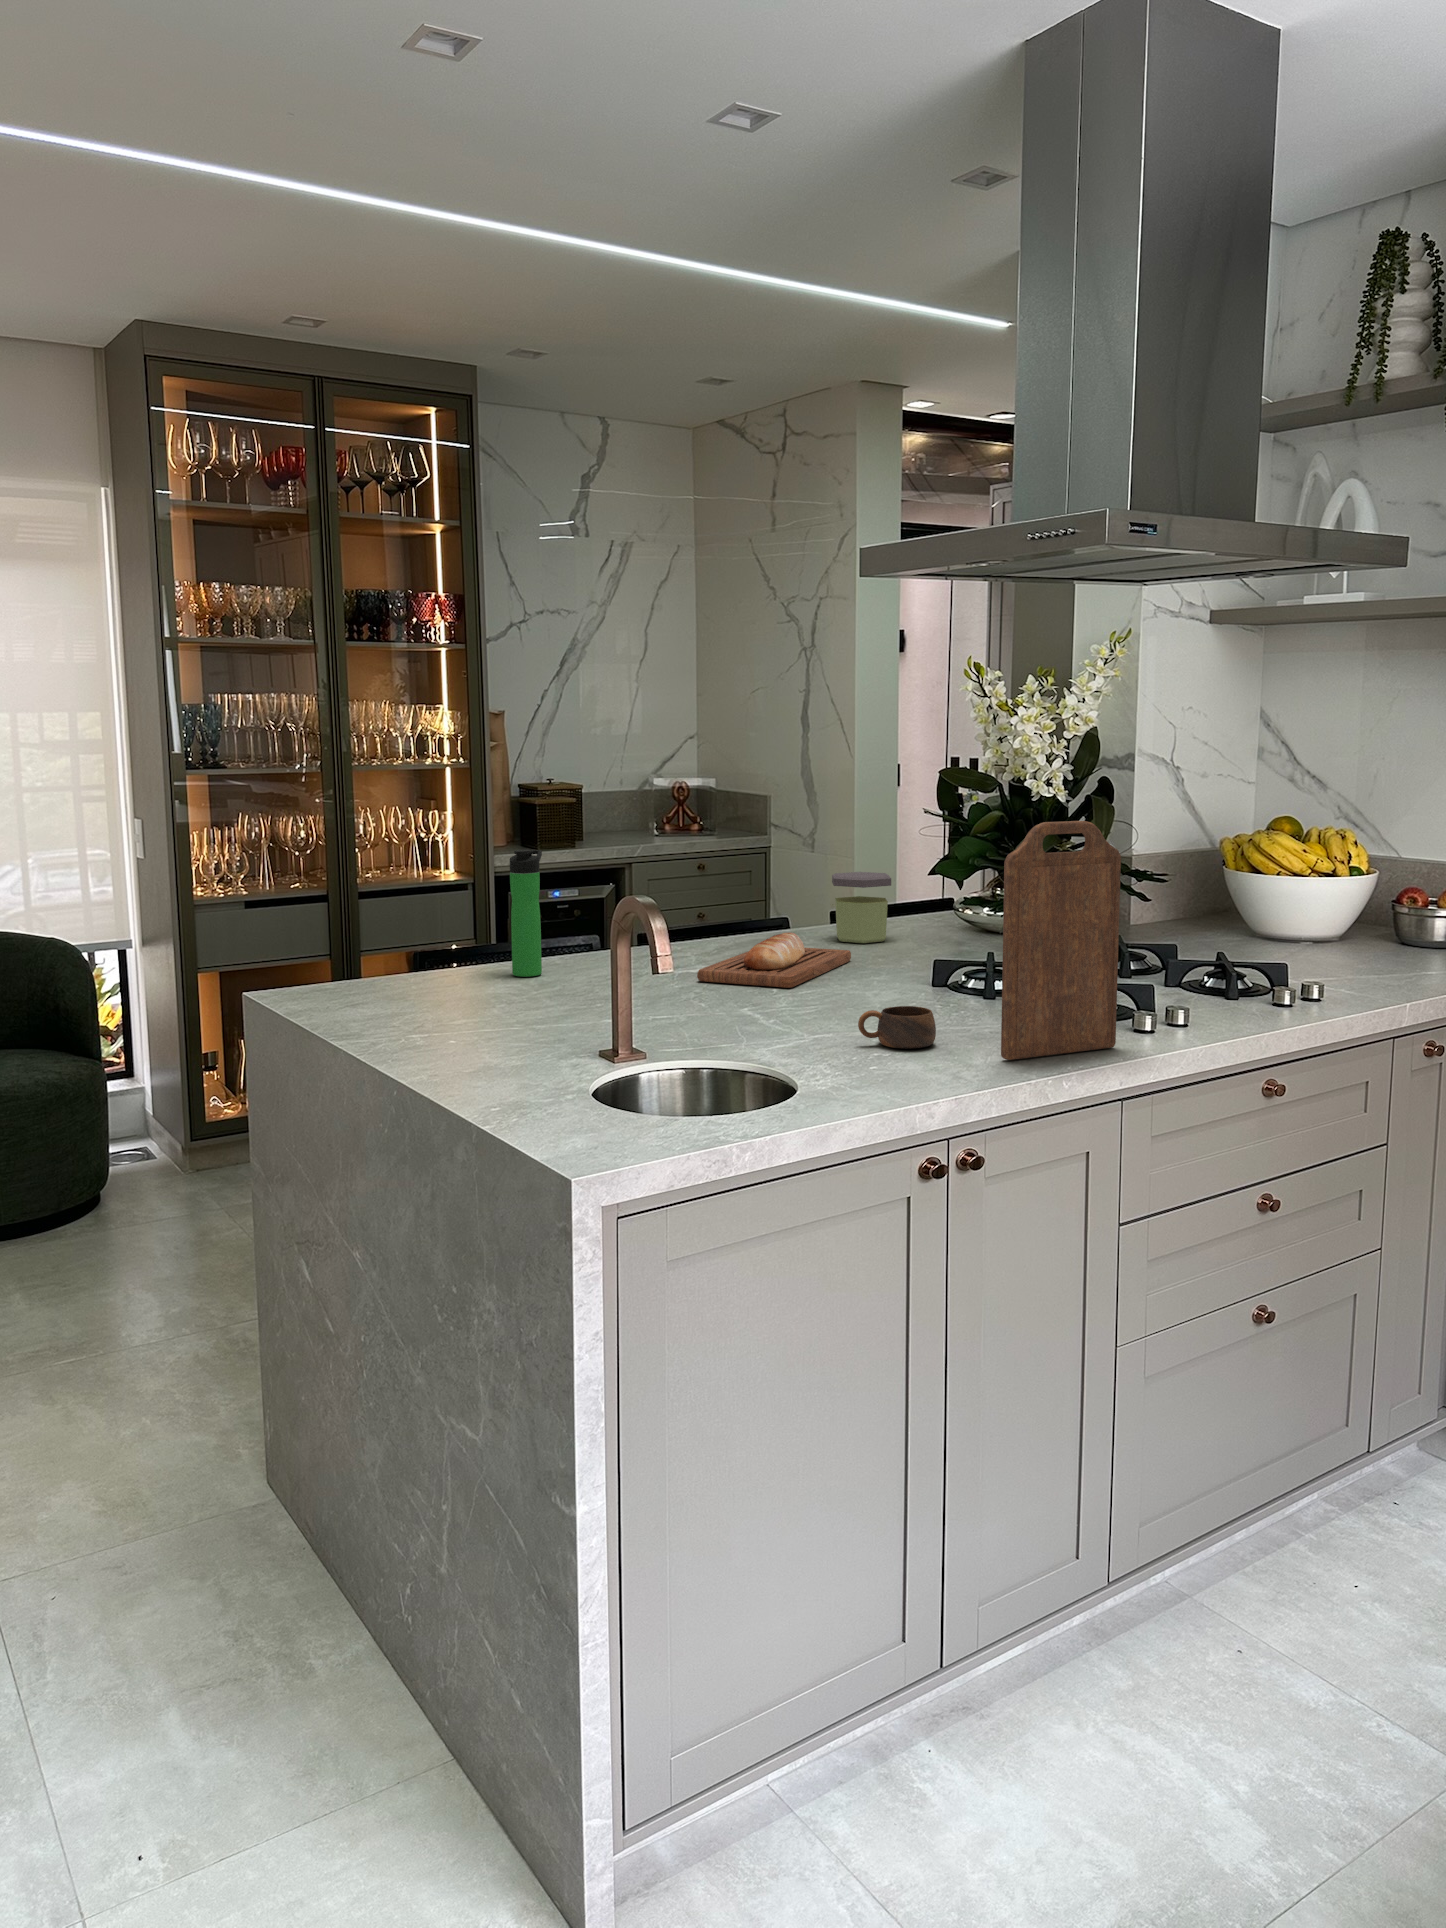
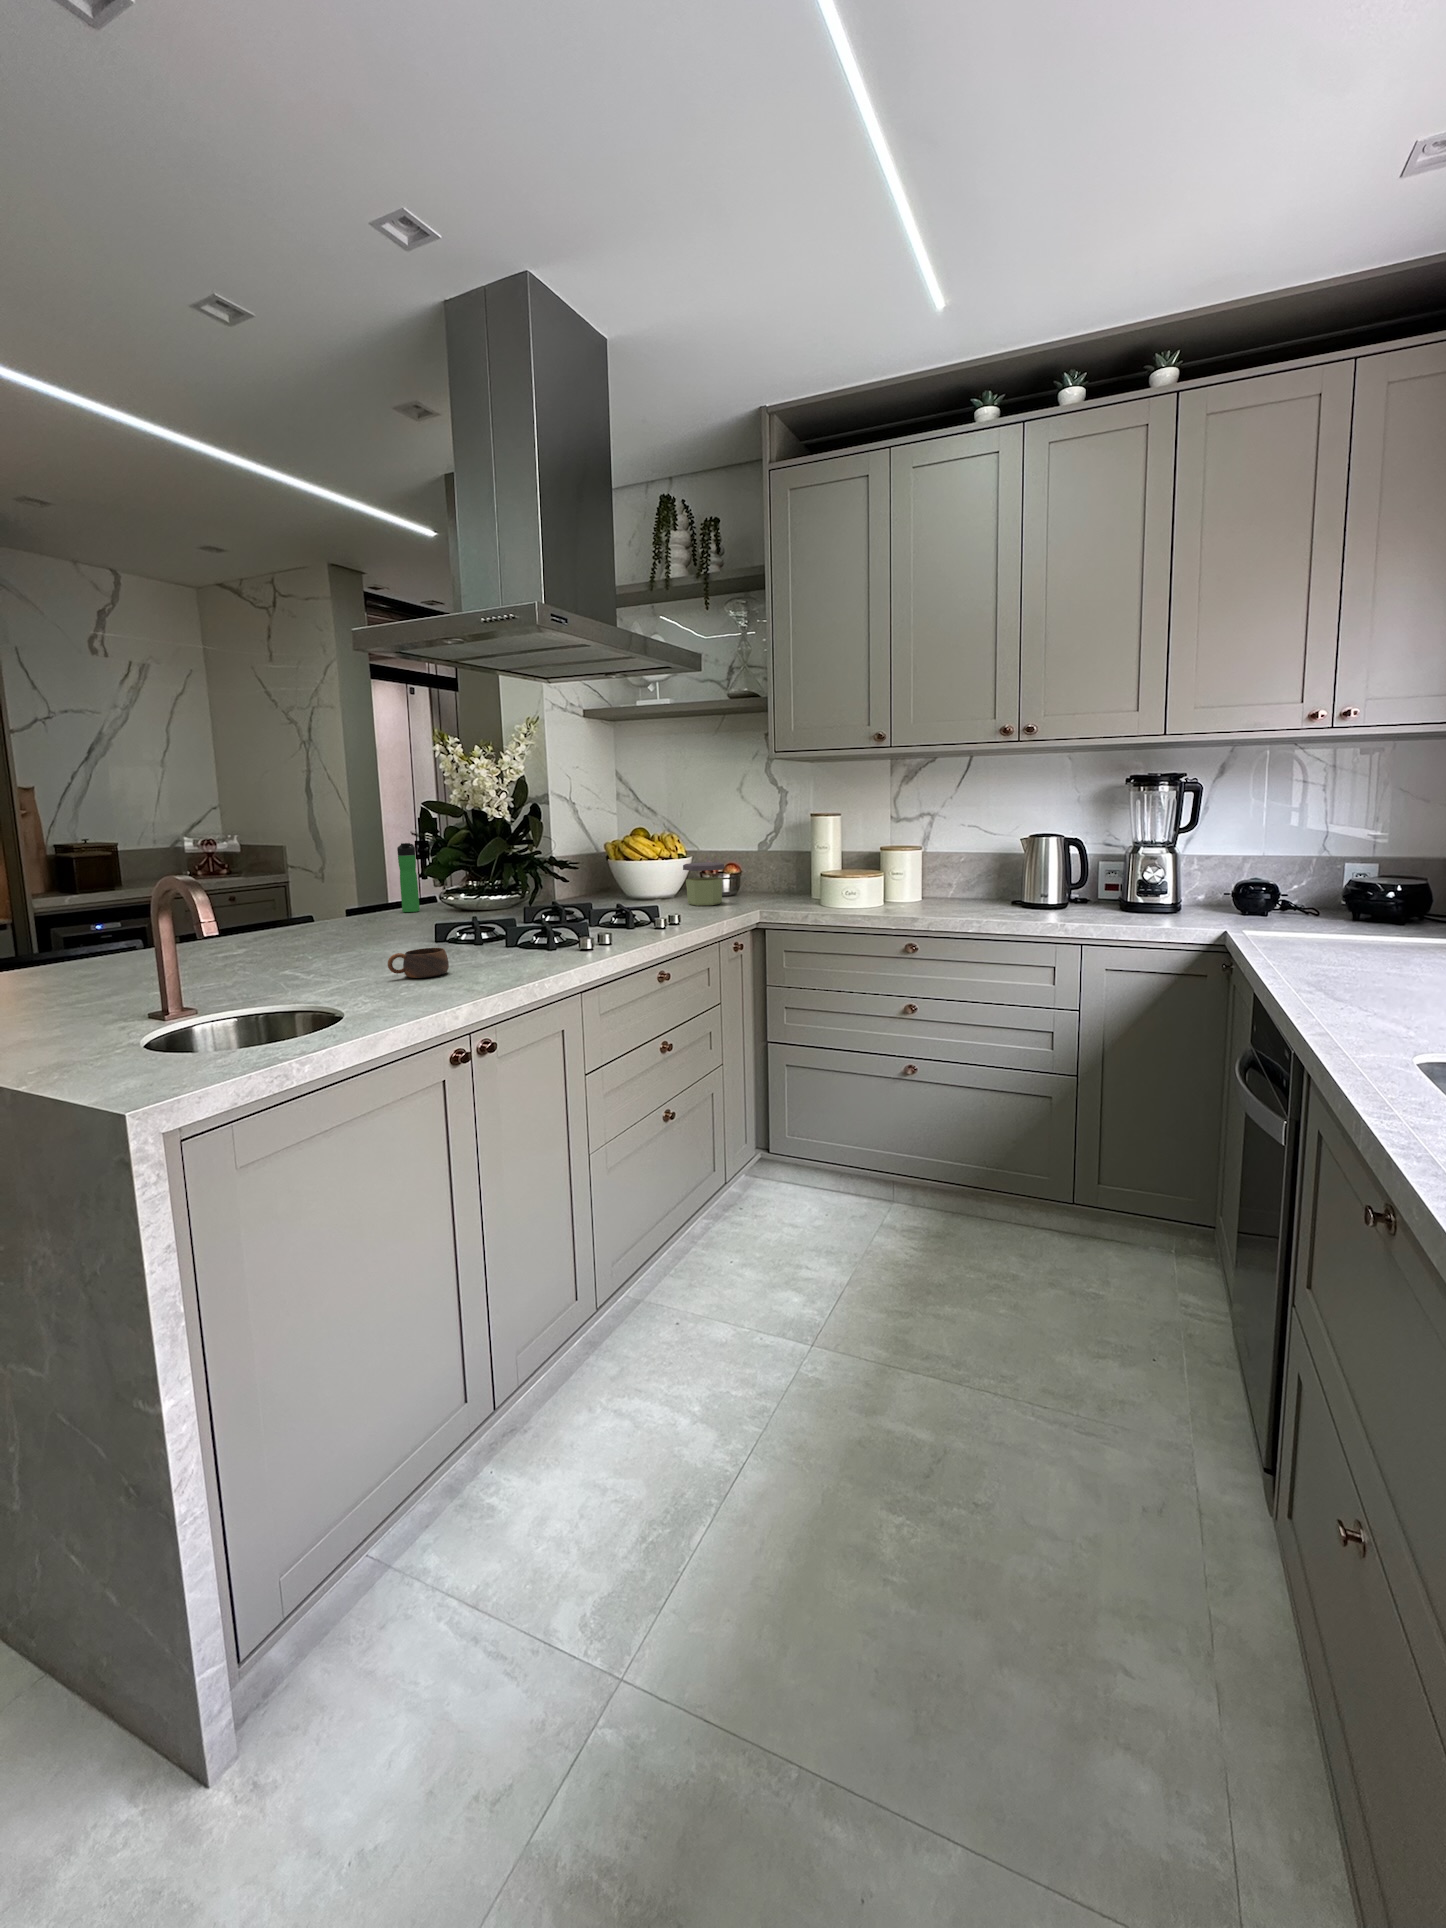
cutting board: present [1001,821,1121,1060] -> none [490,809,574,974]
bottle: present [510,850,542,977] -> present [397,843,420,912]
jar: present [832,872,891,943] -> present [683,862,724,906]
bread loaf: present [697,933,851,988] -> none [241,918,369,957]

